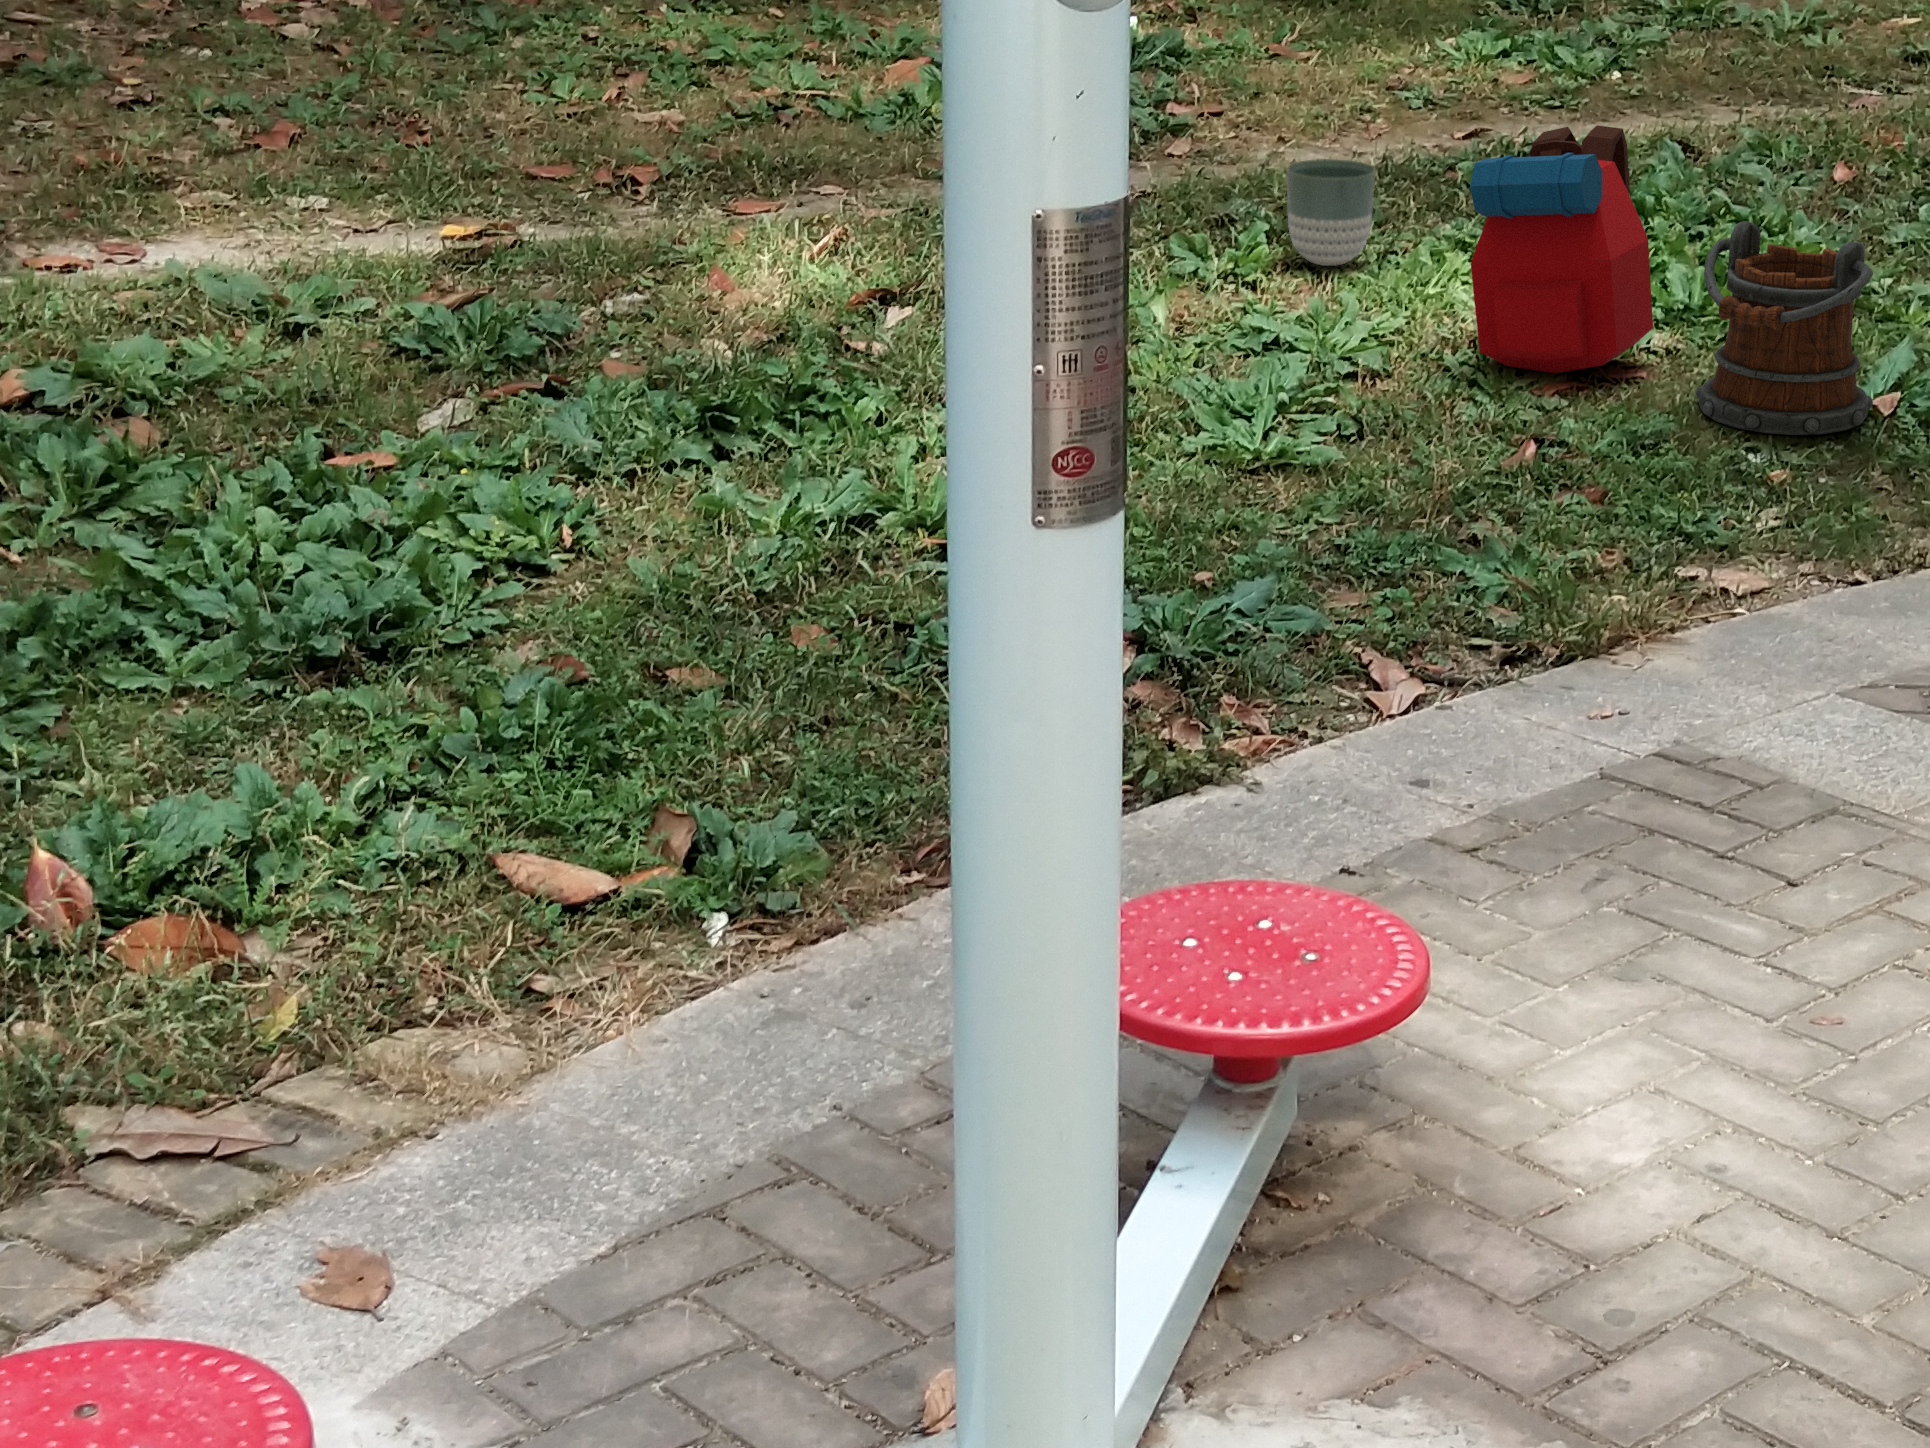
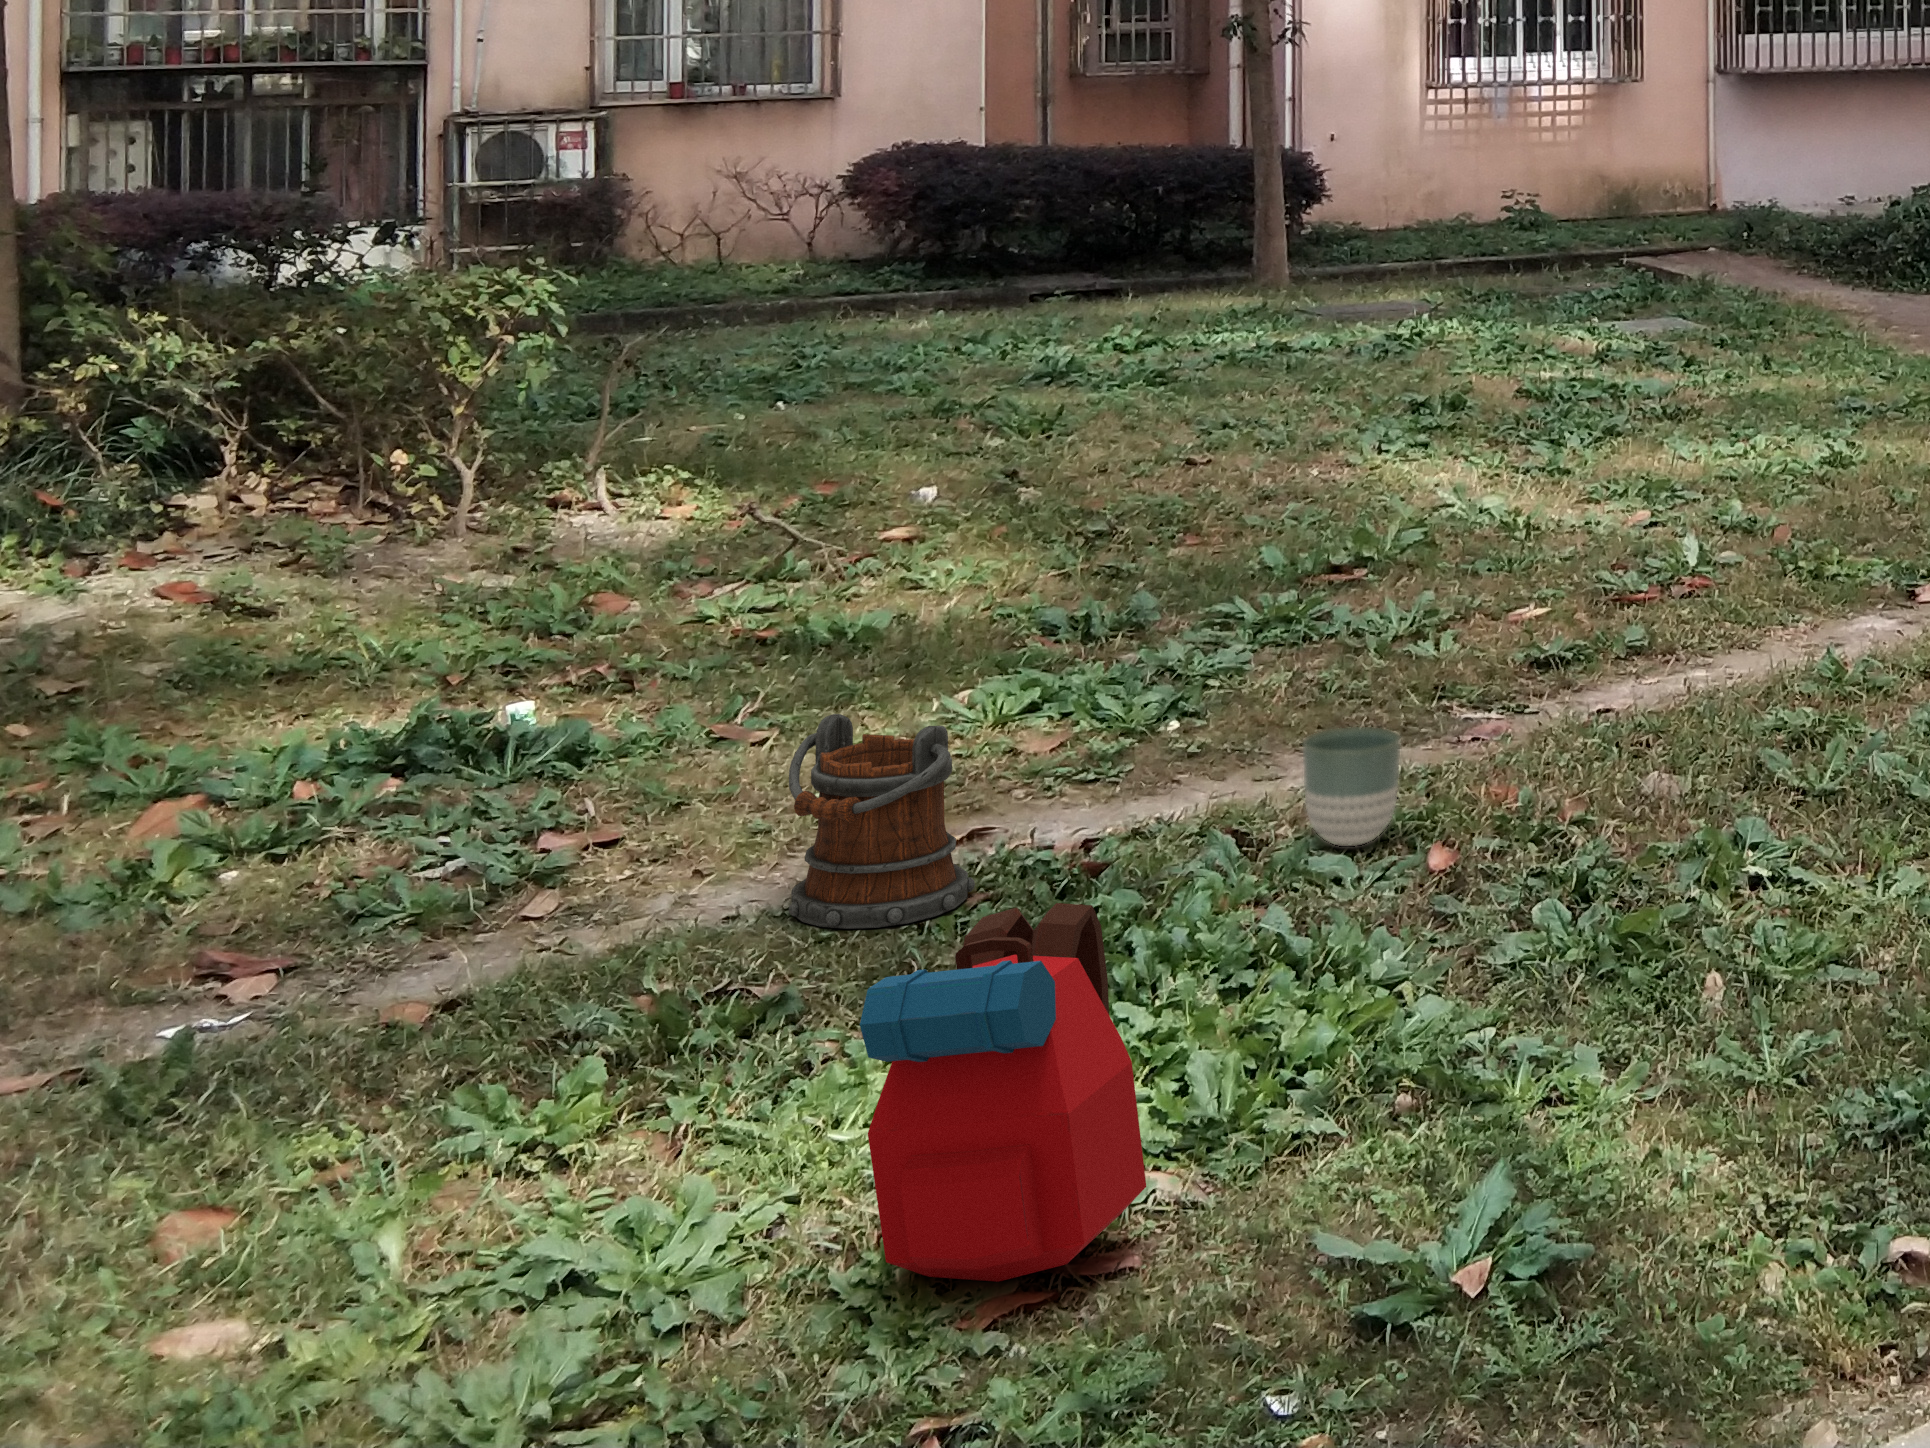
planter: present [1287,159,1376,266] -> present [1303,727,1401,846]
bucket: present [1696,221,1873,435] -> present [789,714,975,929]

